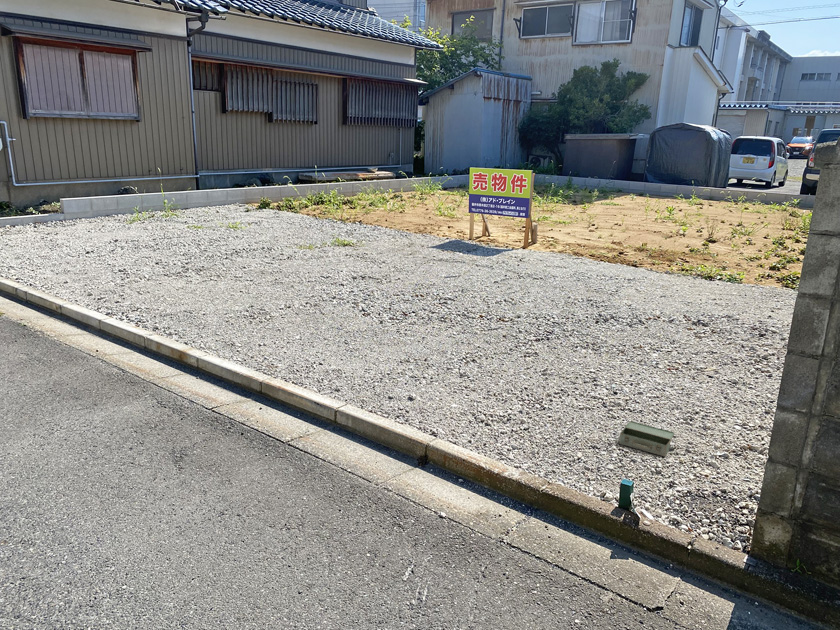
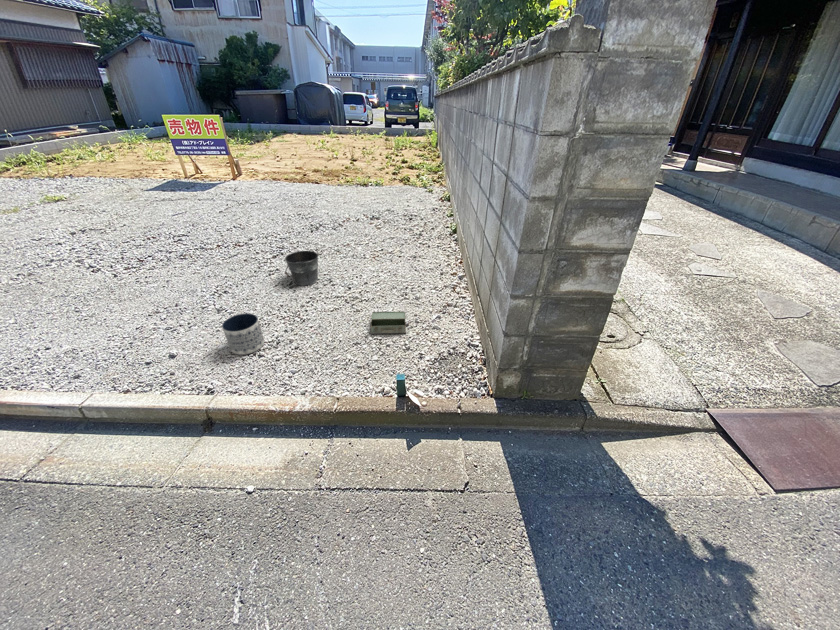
bucket: none [544,335,590,377] -> present [285,251,318,285]
planter: none [462,376,499,419] -> present [222,313,264,355]

